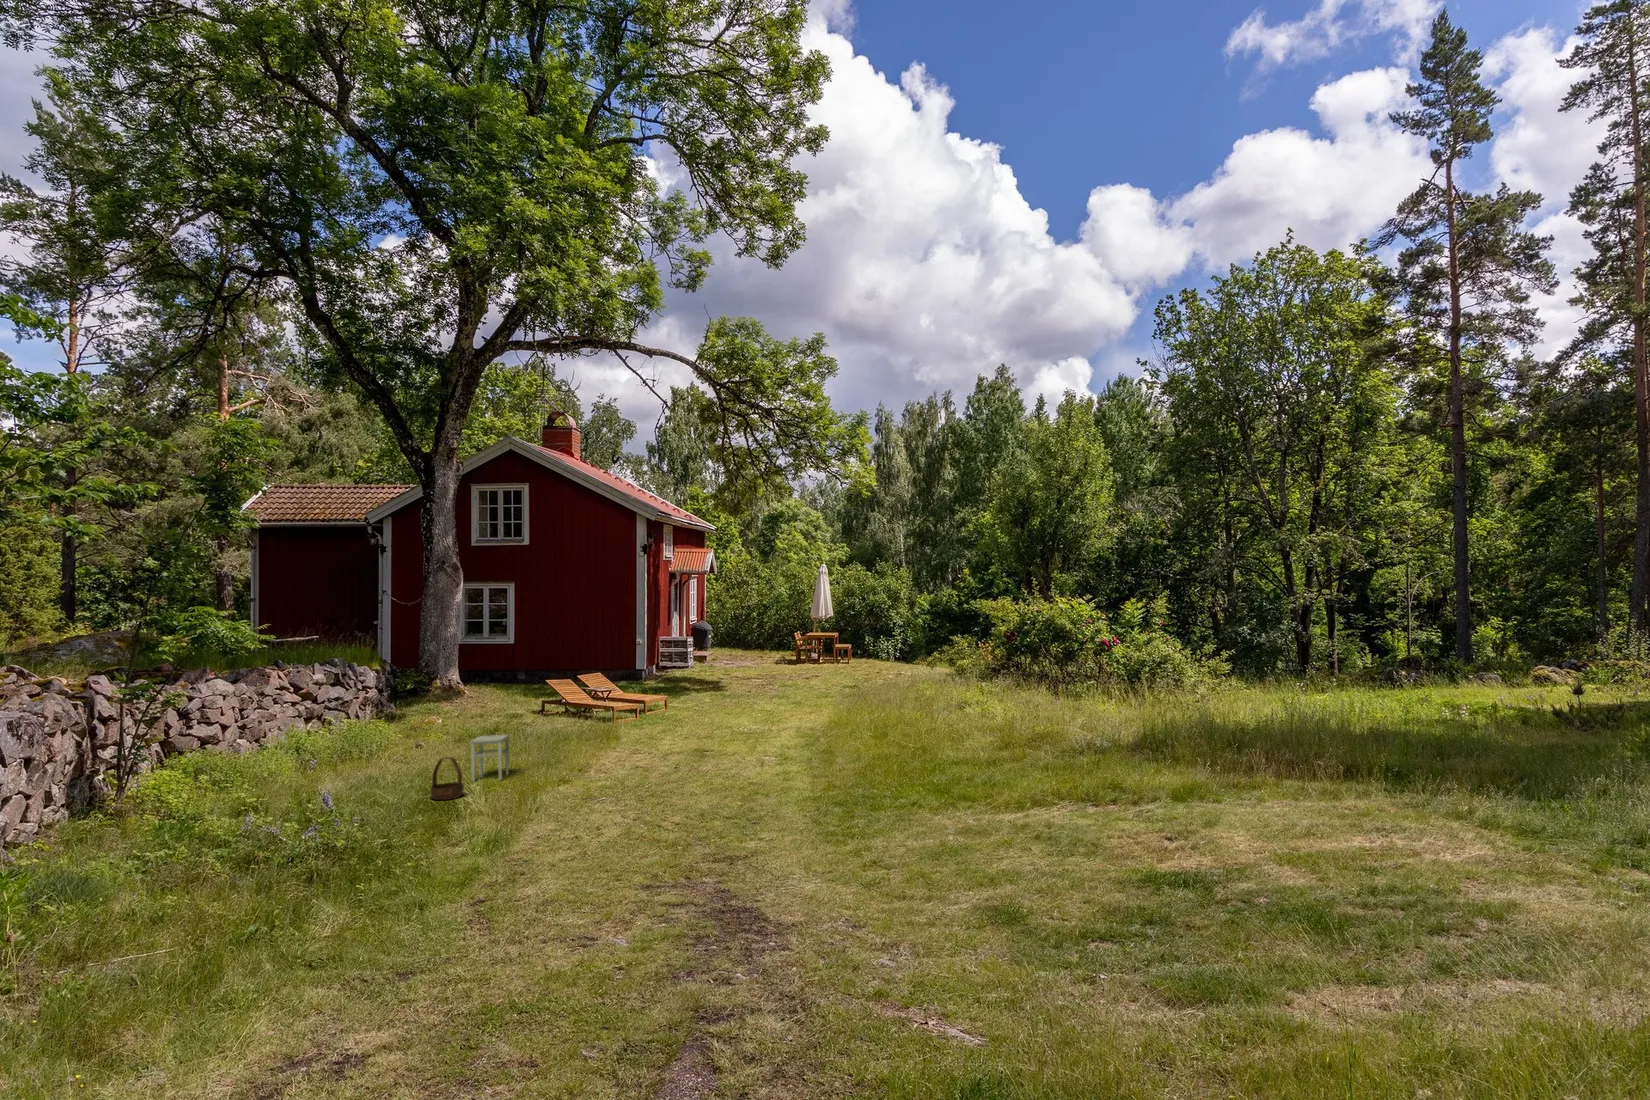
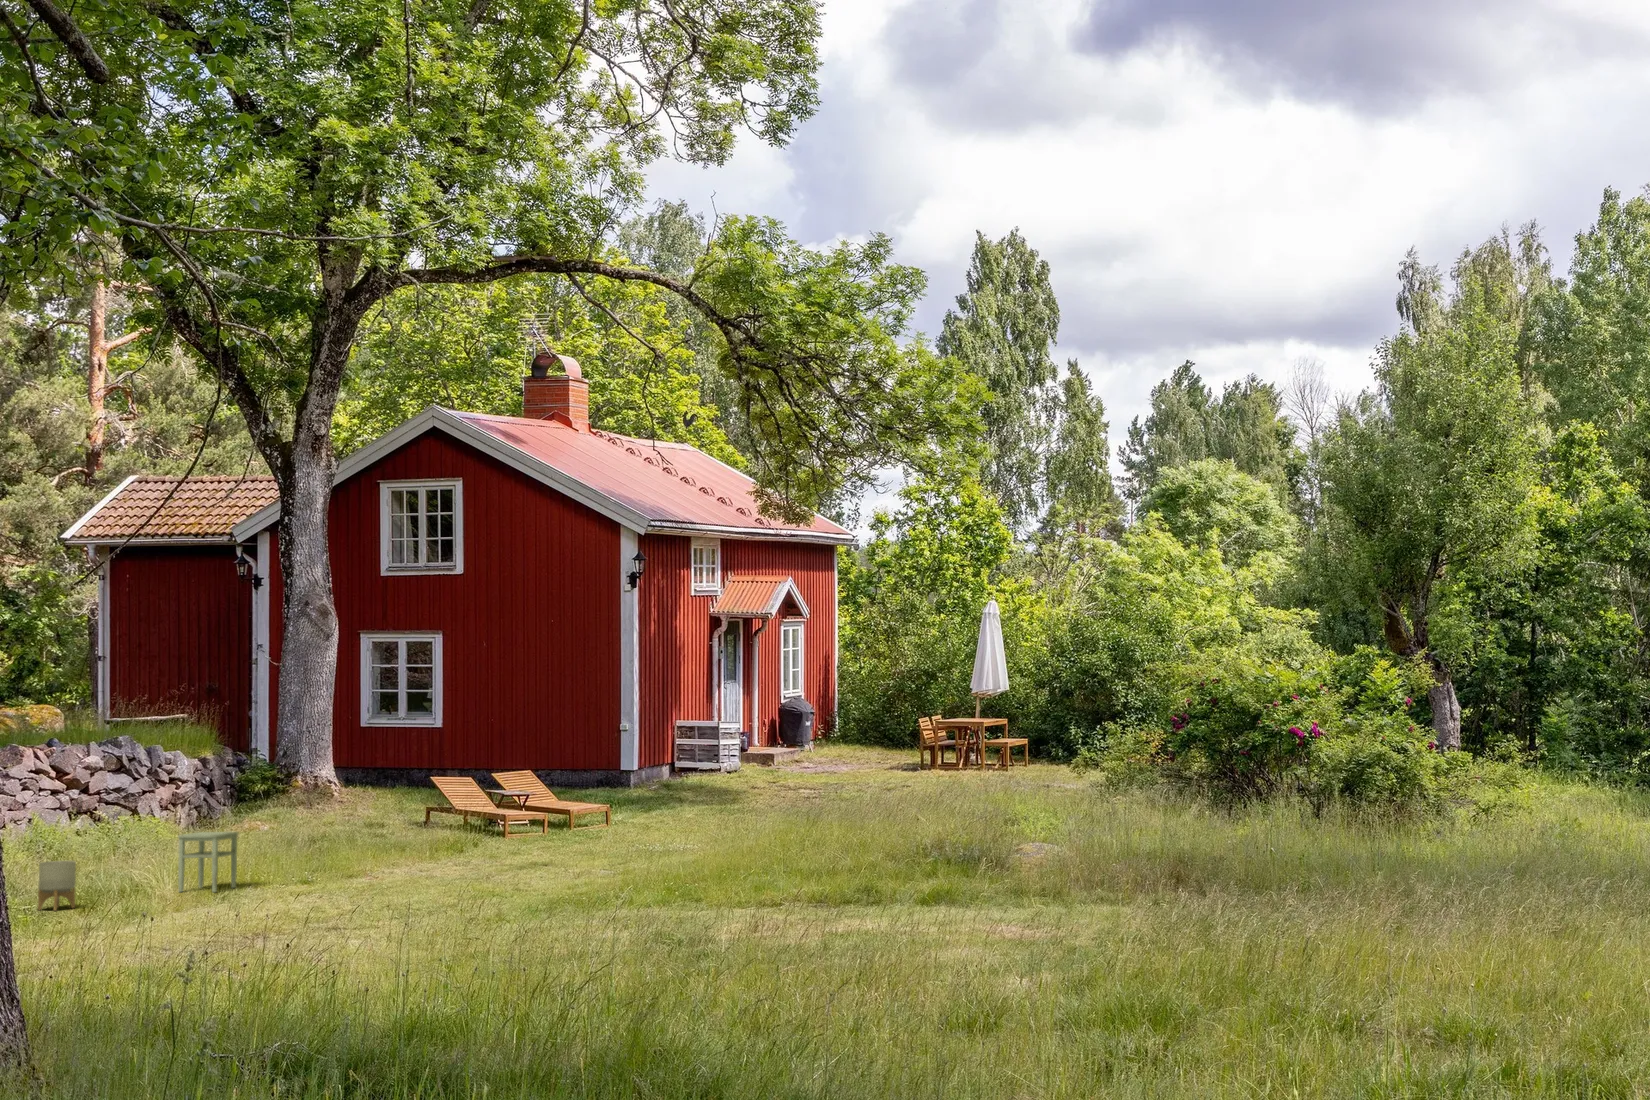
basket: present [430,757,464,800] -> none [100,851,144,906]
planter: none [386,768,415,808] -> present [38,861,76,911]

